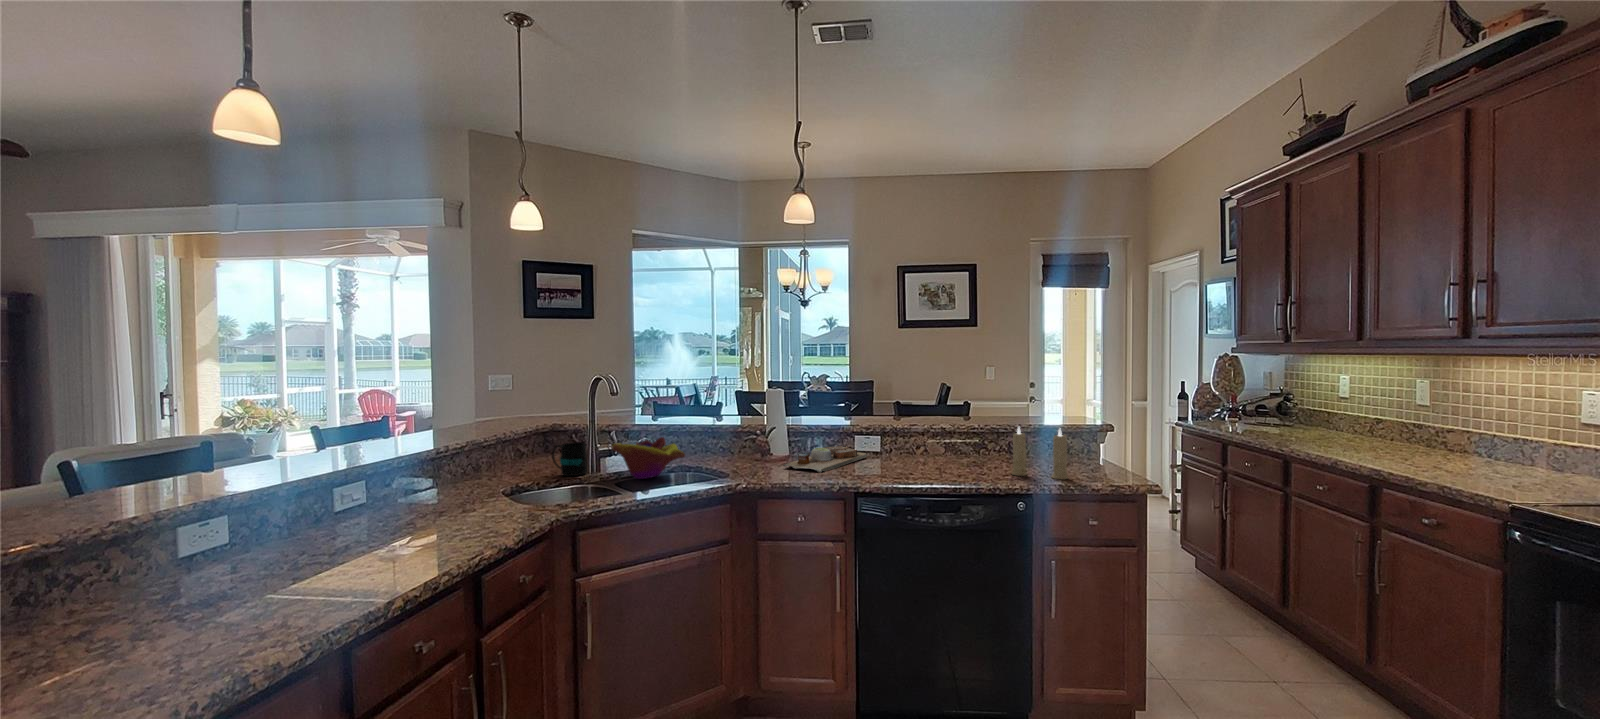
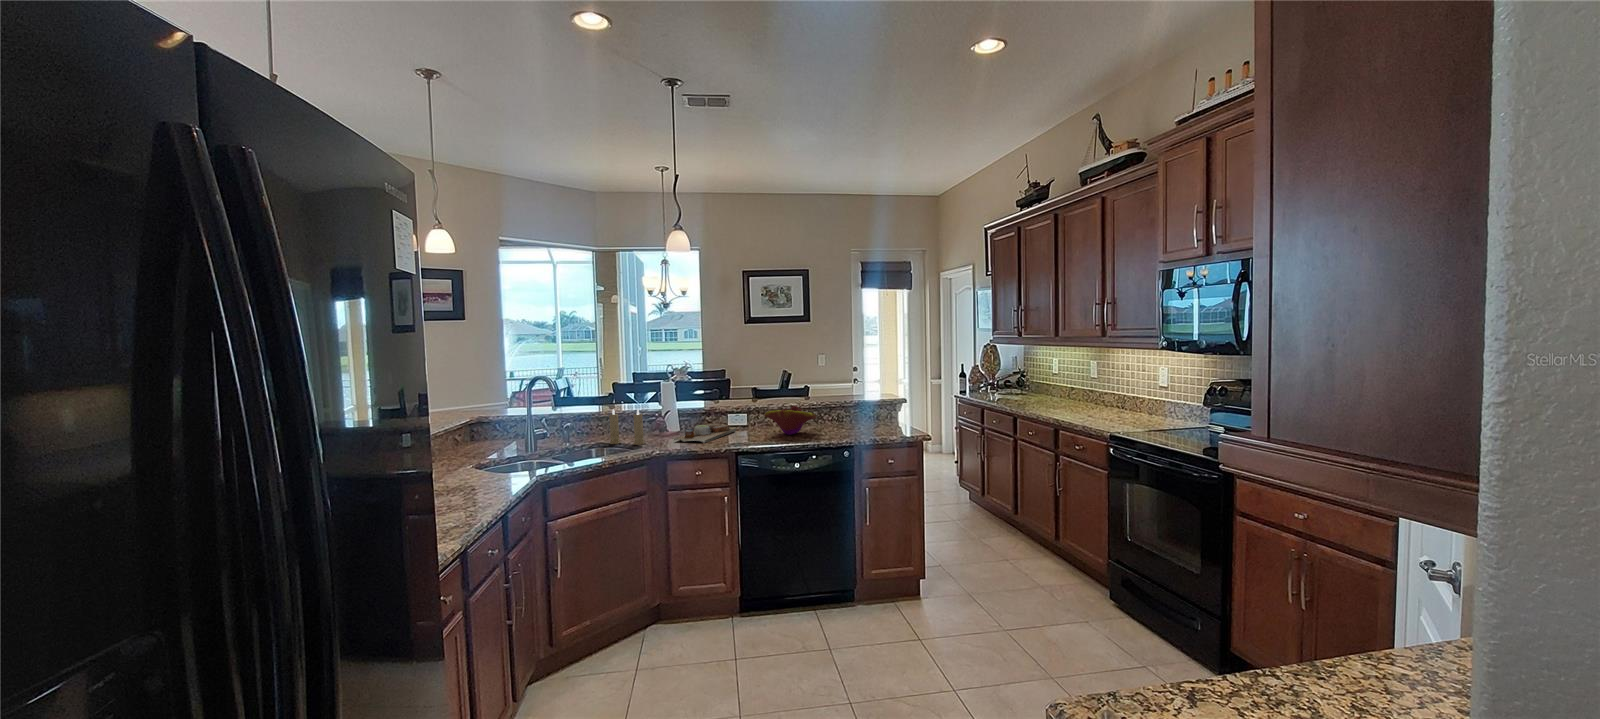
candle: present [1012,427,1068,479] -> present [609,409,645,445]
decorative bowl: present [612,437,685,479] -> present [764,406,816,435]
mug: present [552,442,587,476] -> none [476,430,509,459]

